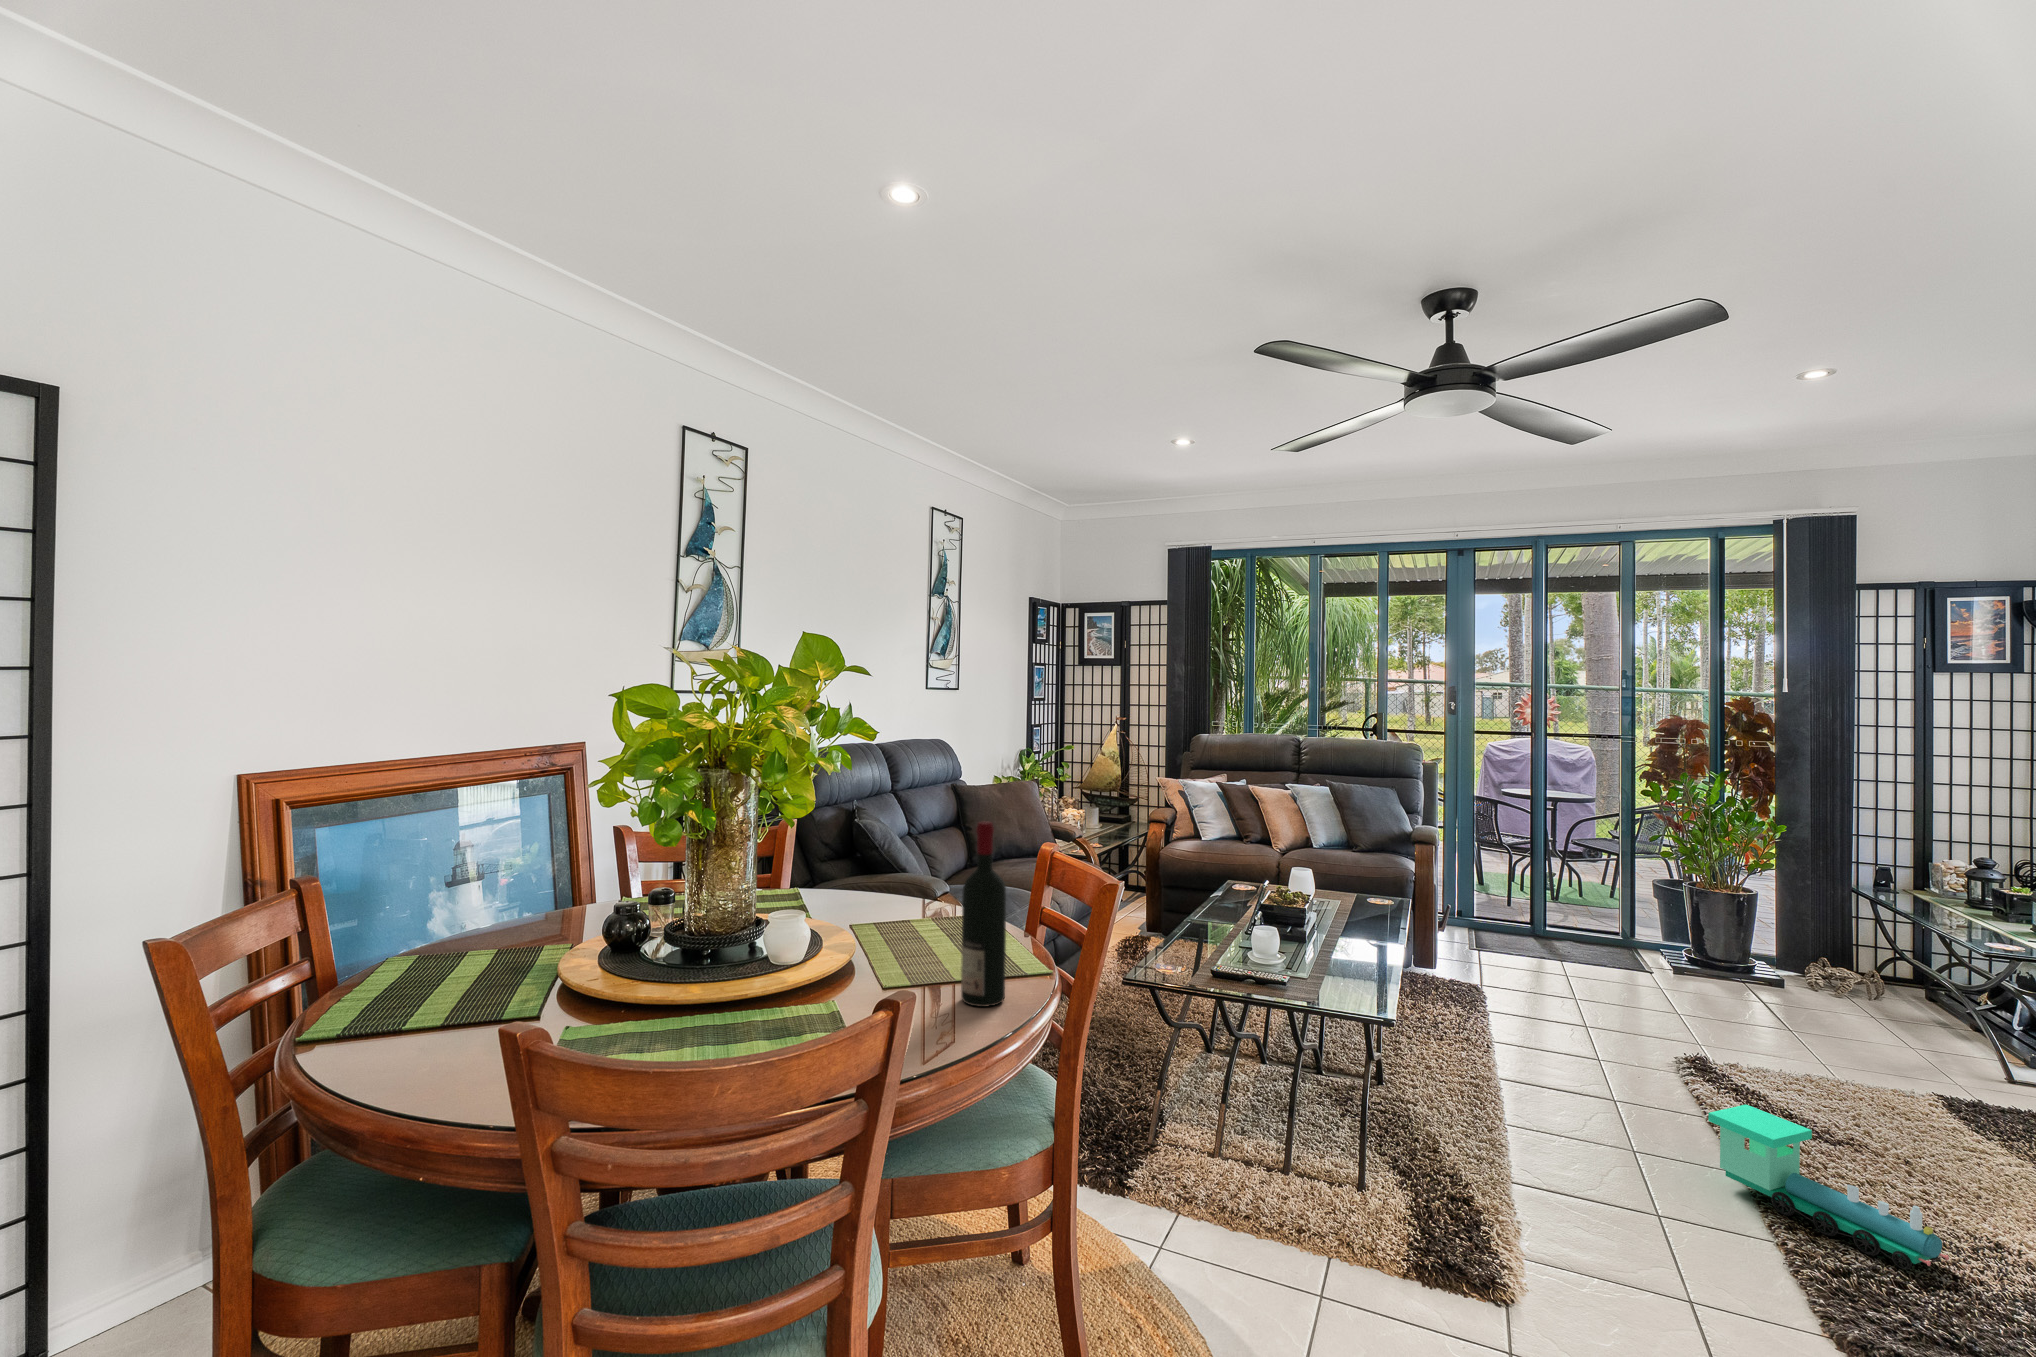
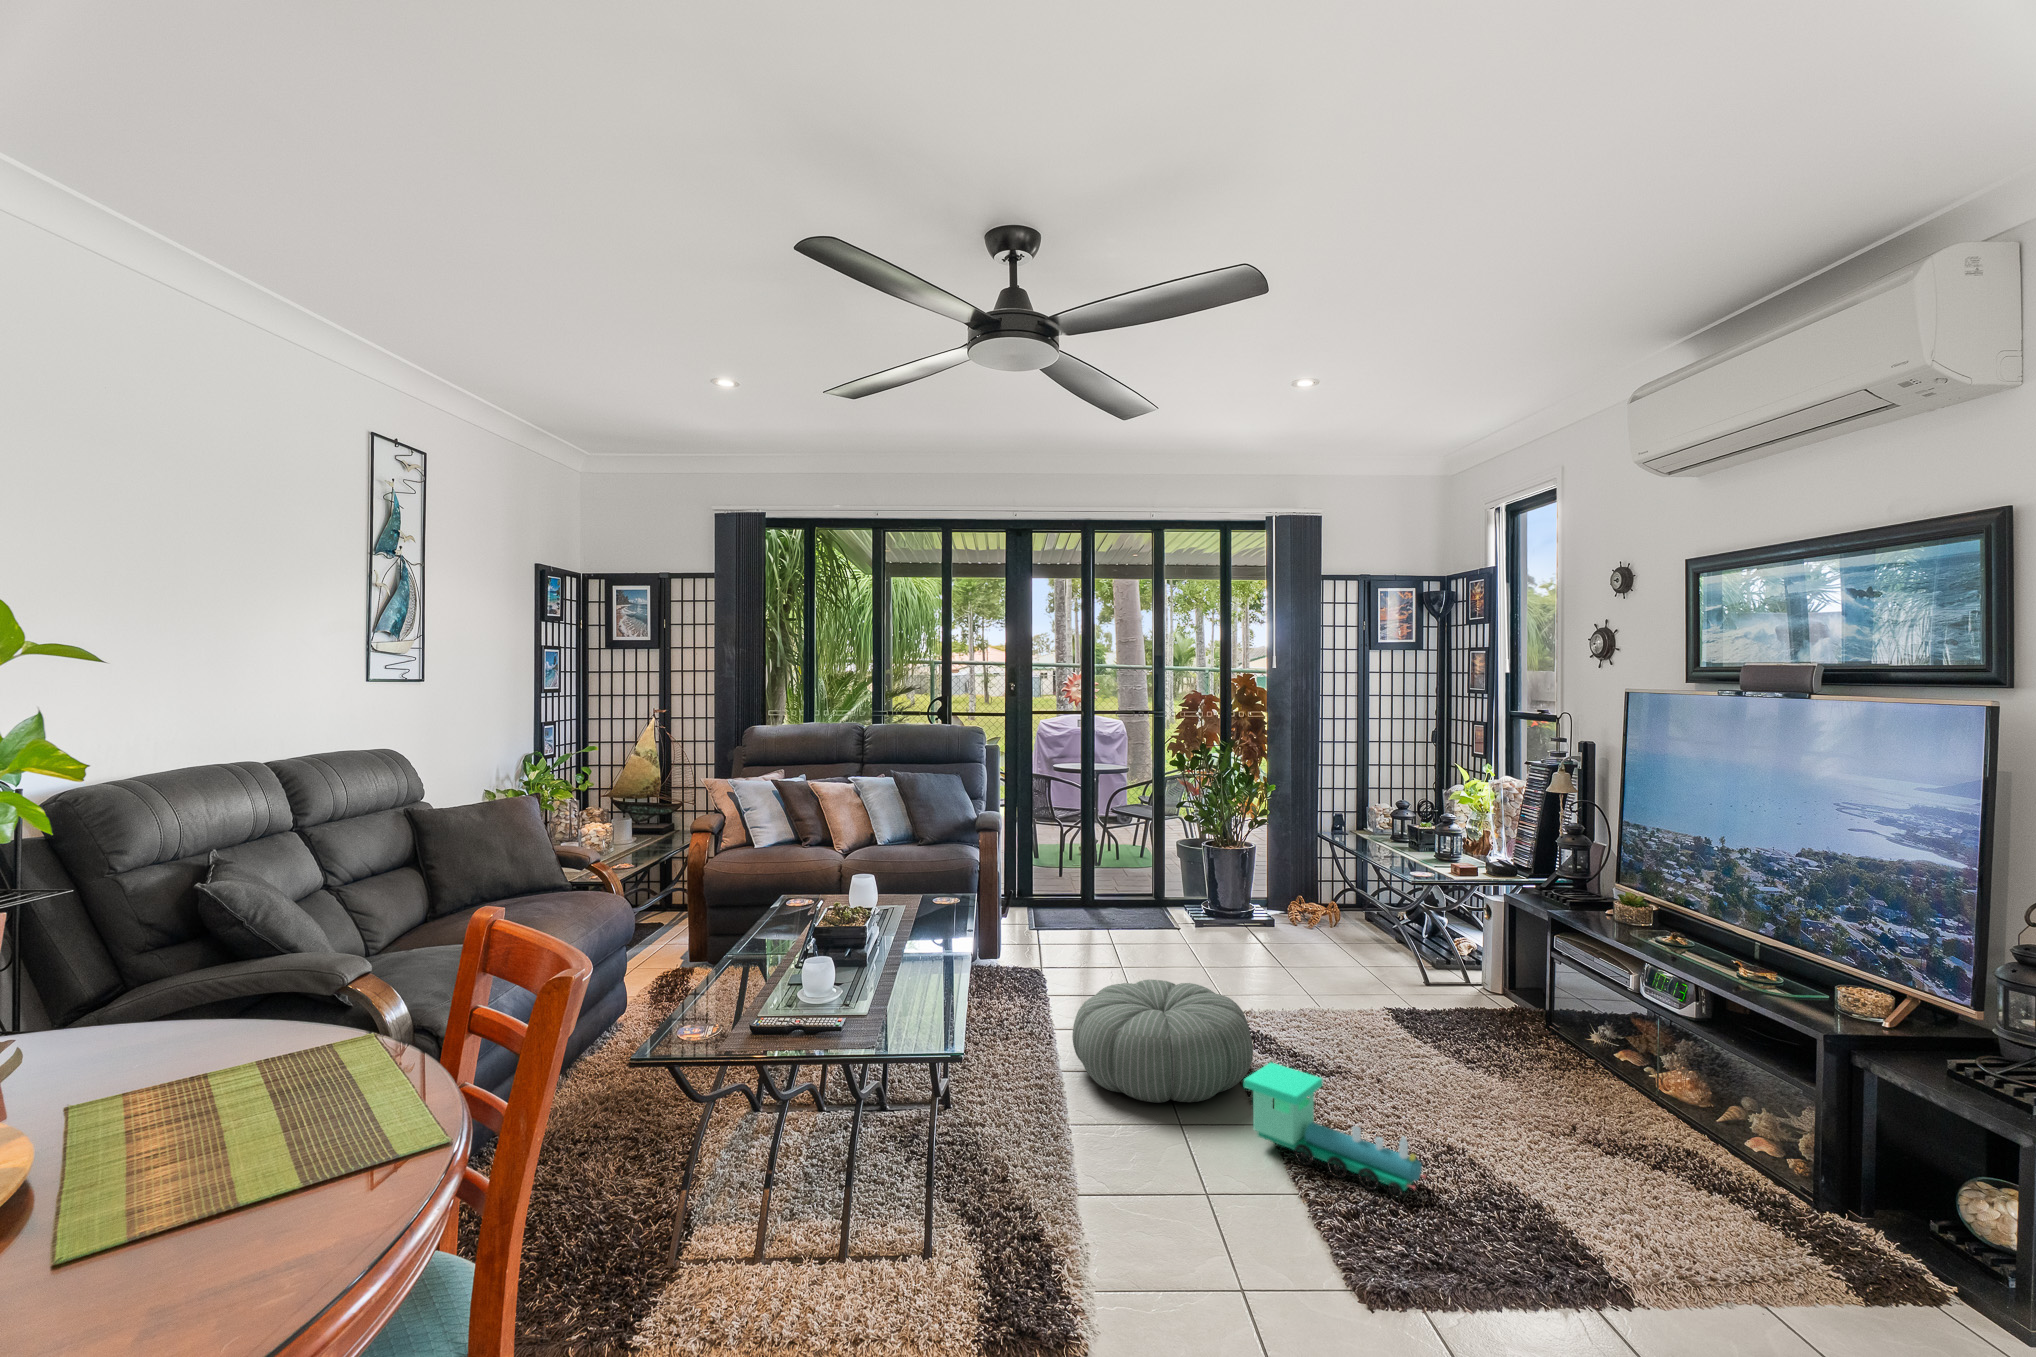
wine bottle: present [961,822,1006,1007] -> none [229,935,330,1276]
pouf: none [1514,1005,1729,1133] -> present [1072,979,1253,1103]

